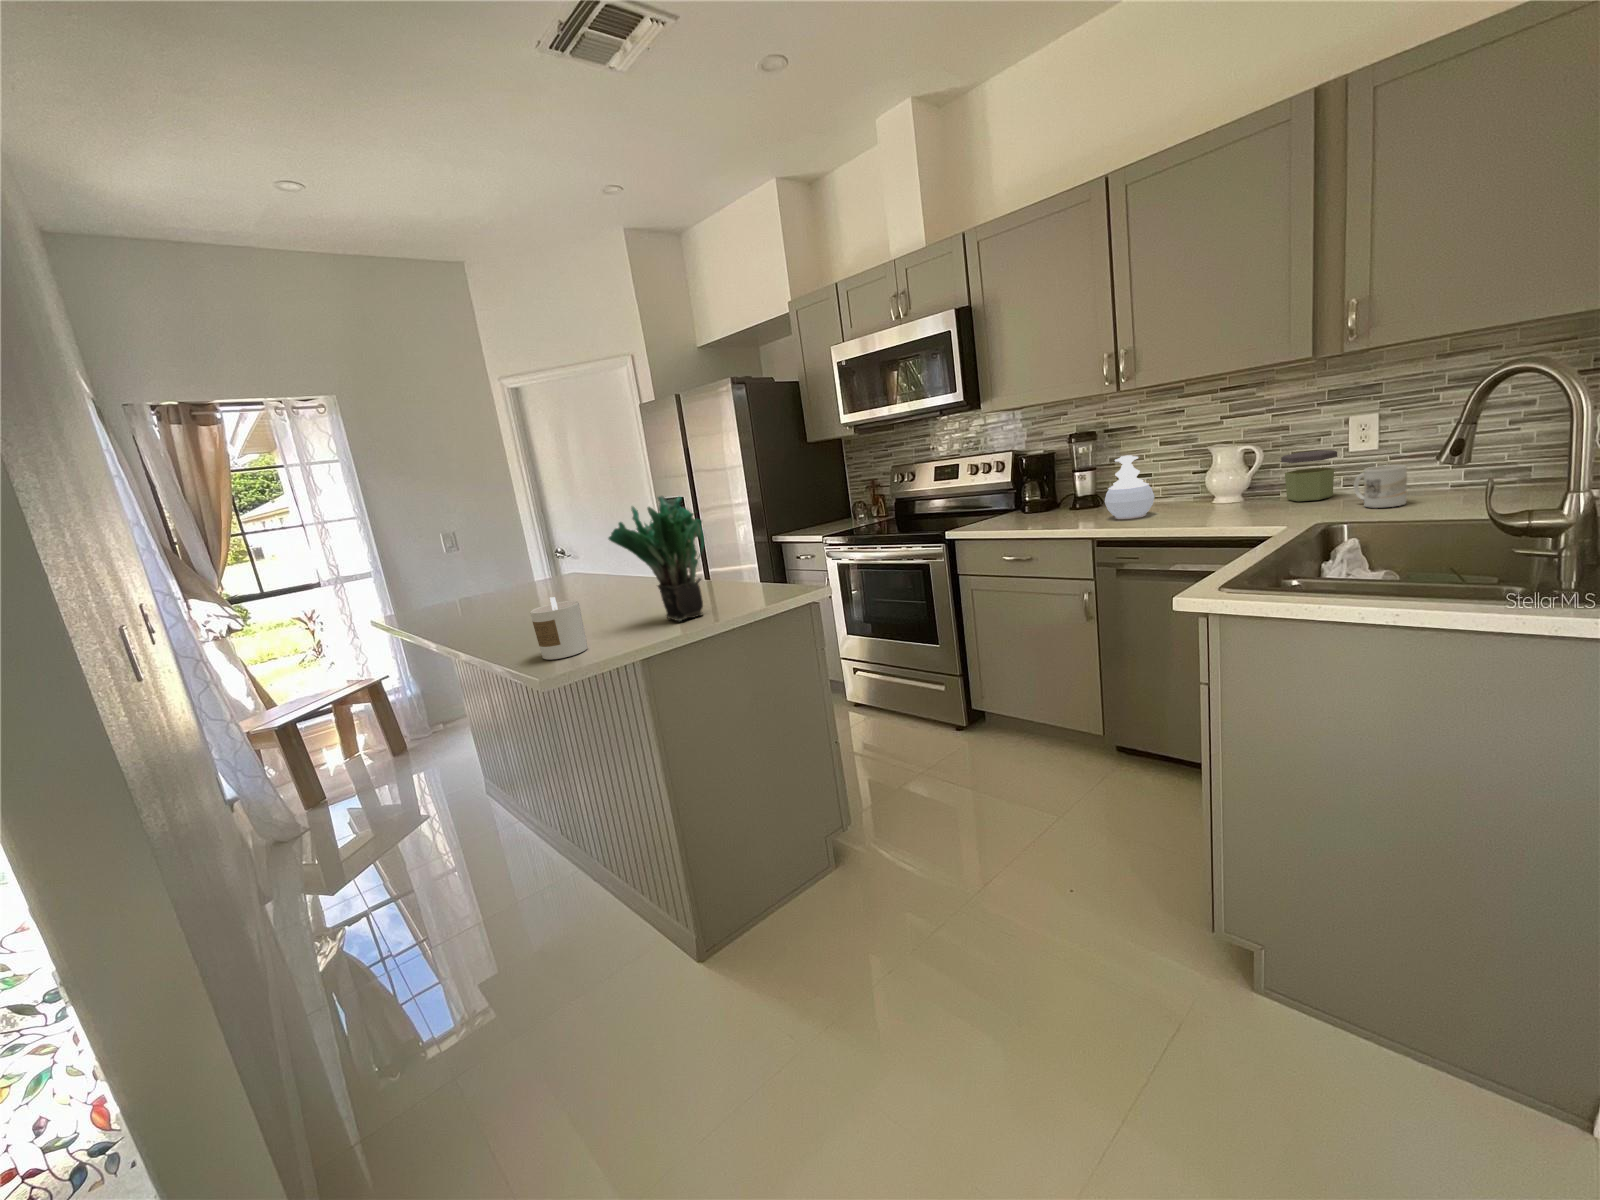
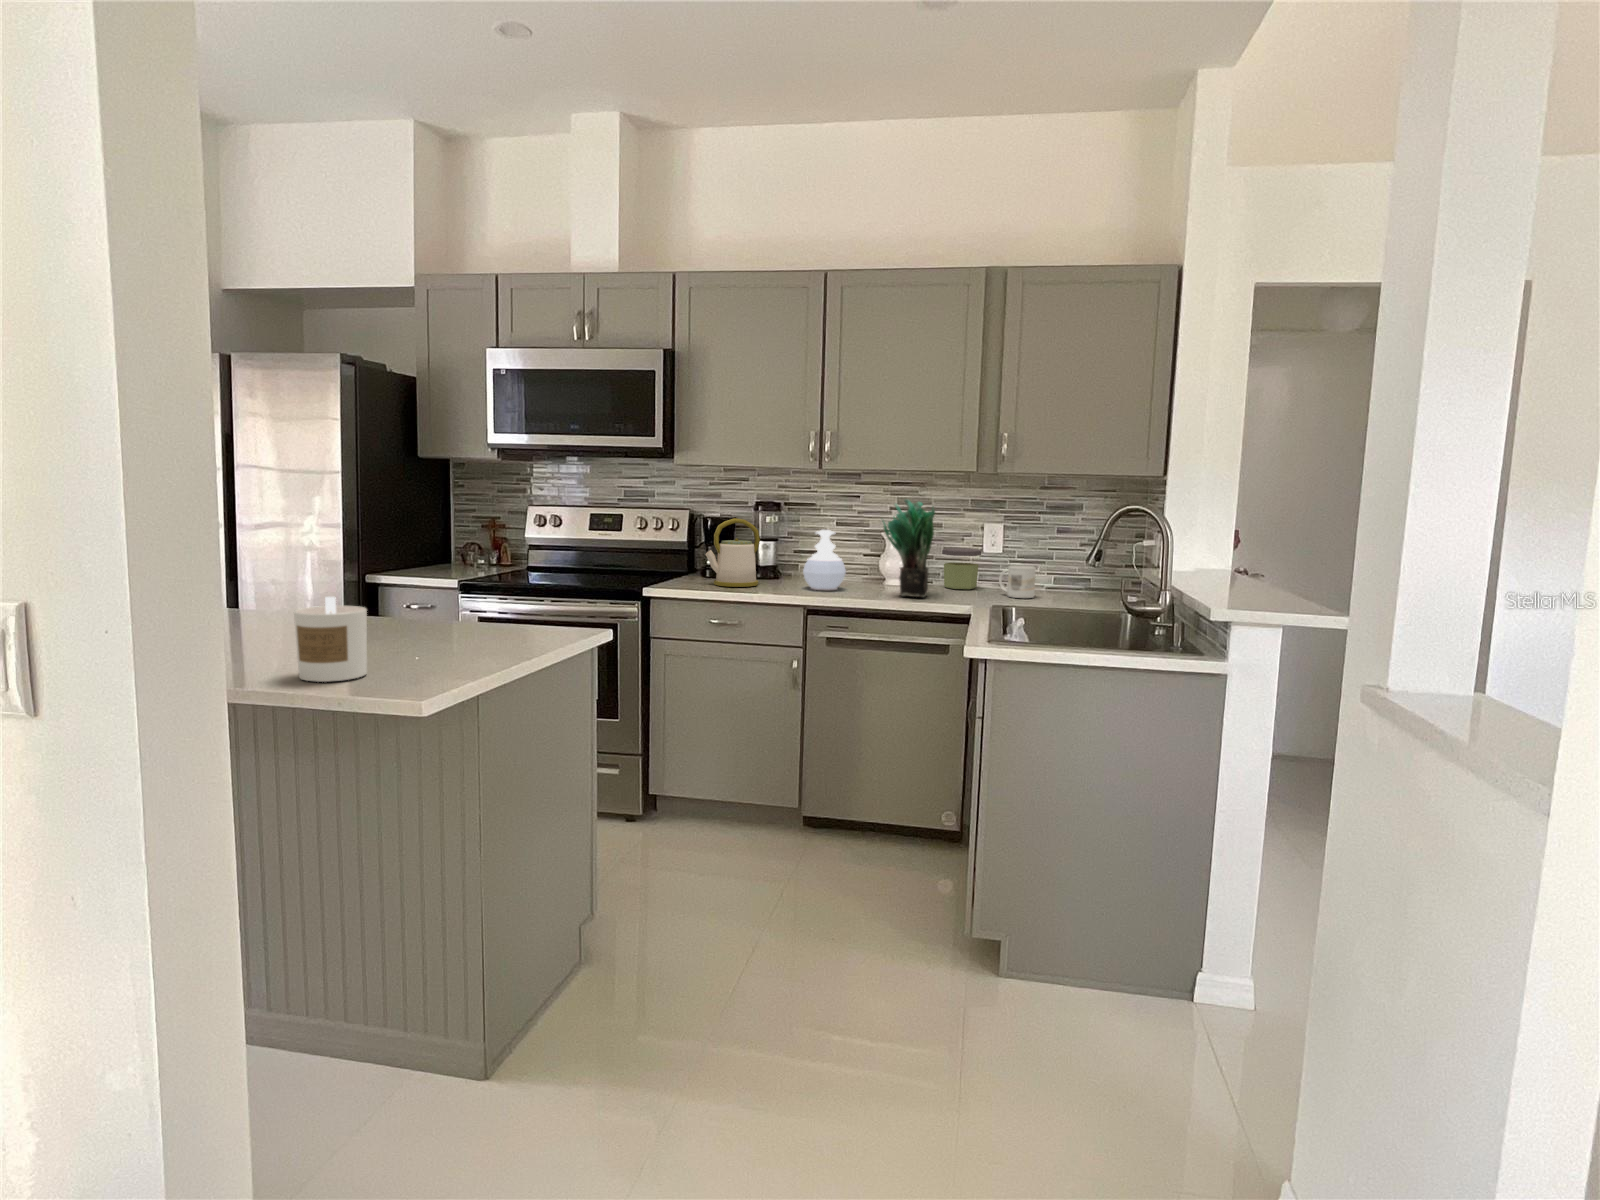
kettle: none [1011,456,1067,523] -> present [705,518,760,587]
potted plant: present [609,496,704,621] -> present [882,499,935,597]

